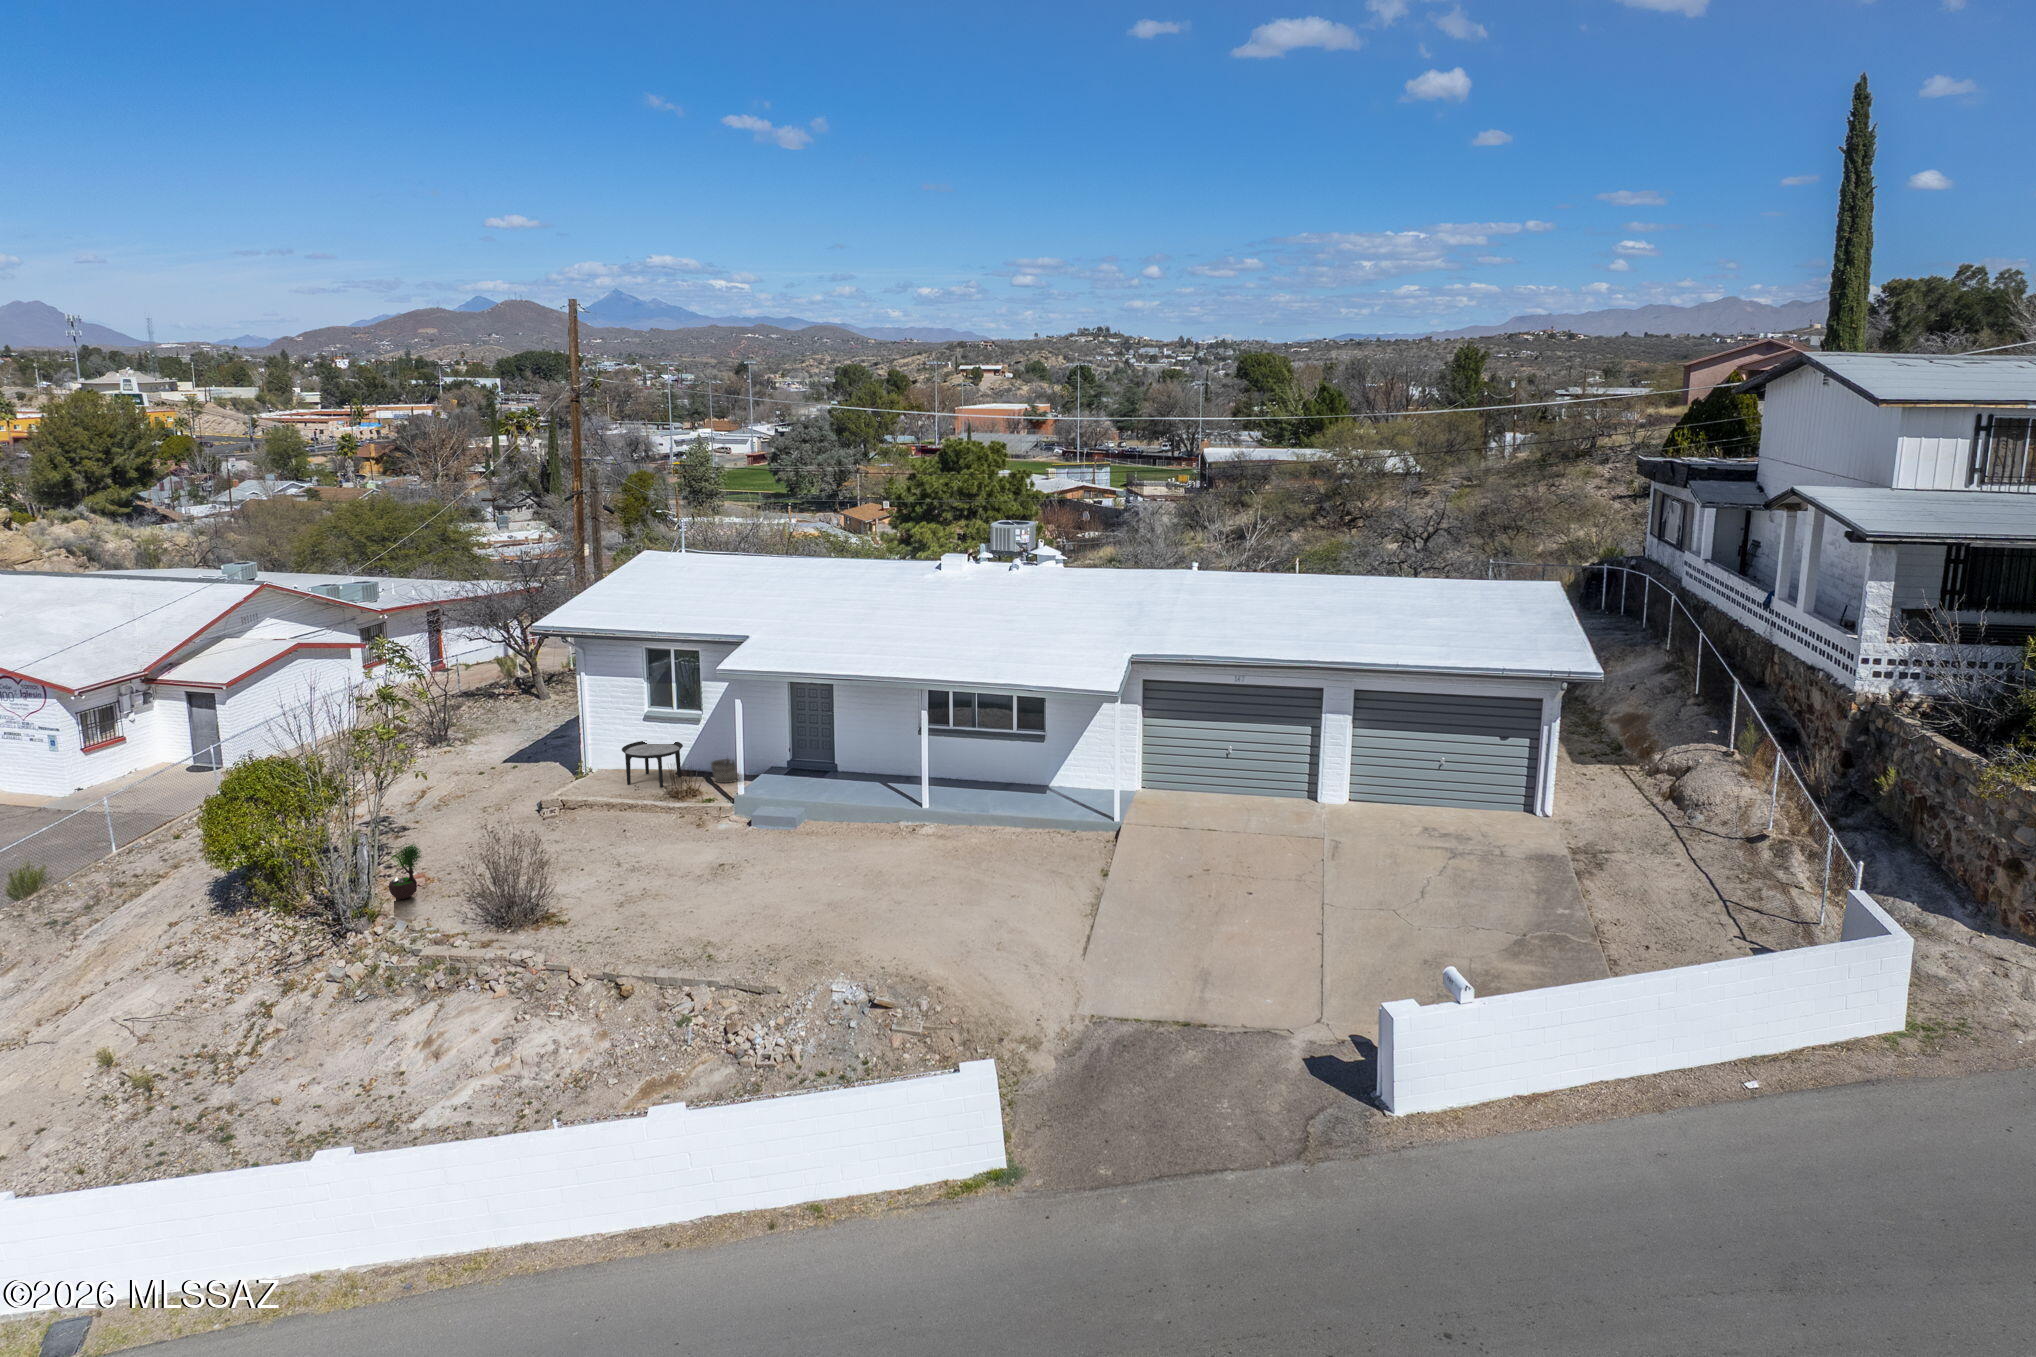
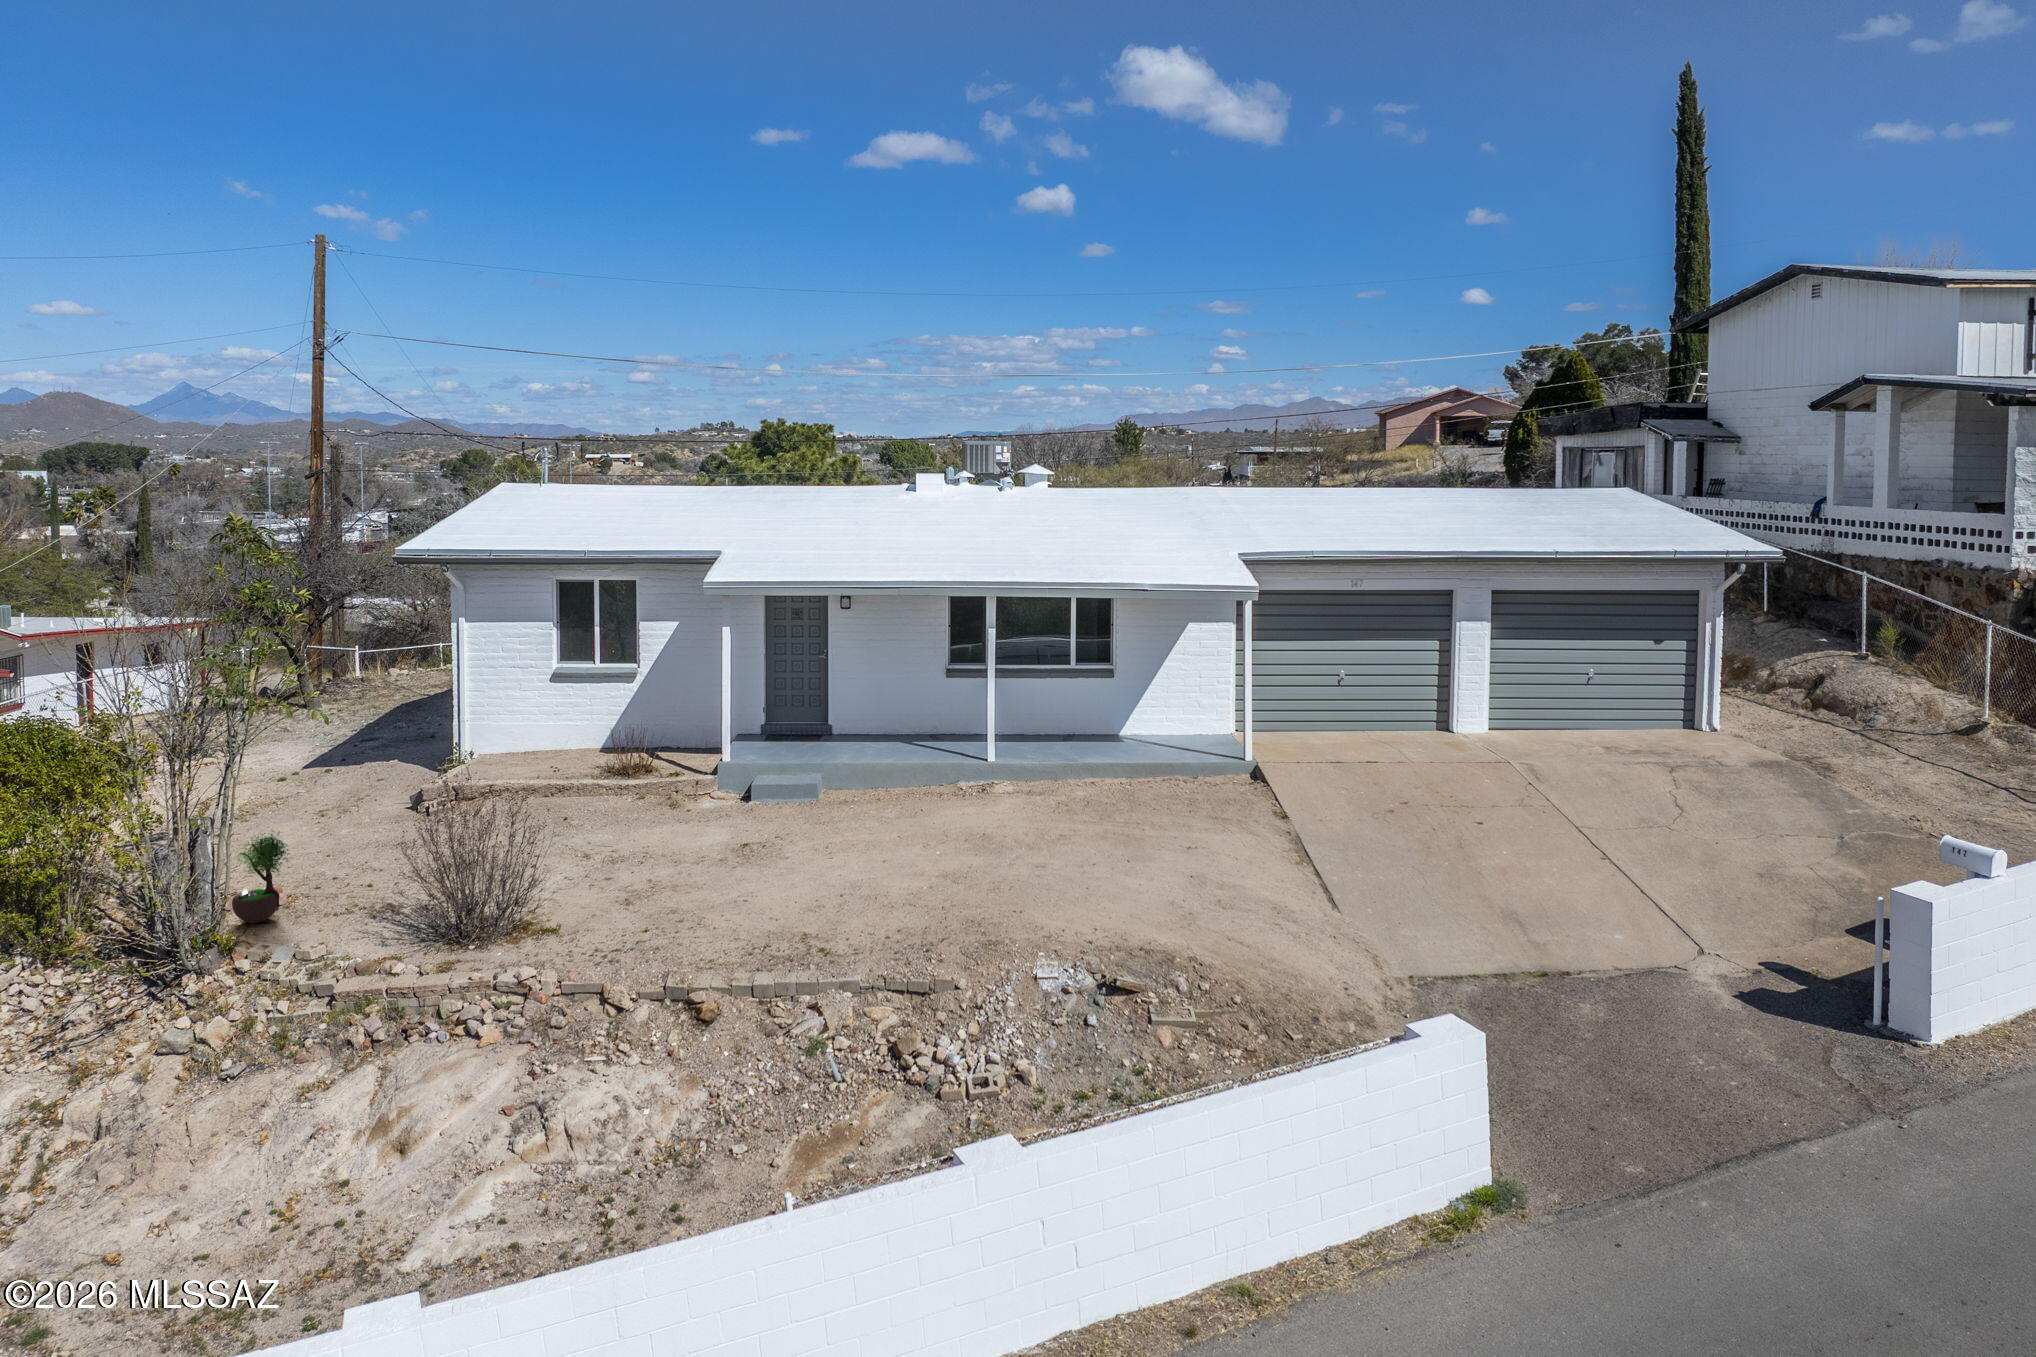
round table: present [622,741,683,787] -> none [521,710,608,771]
wooden bucket: present [711,759,739,783] -> none [649,724,691,762]

